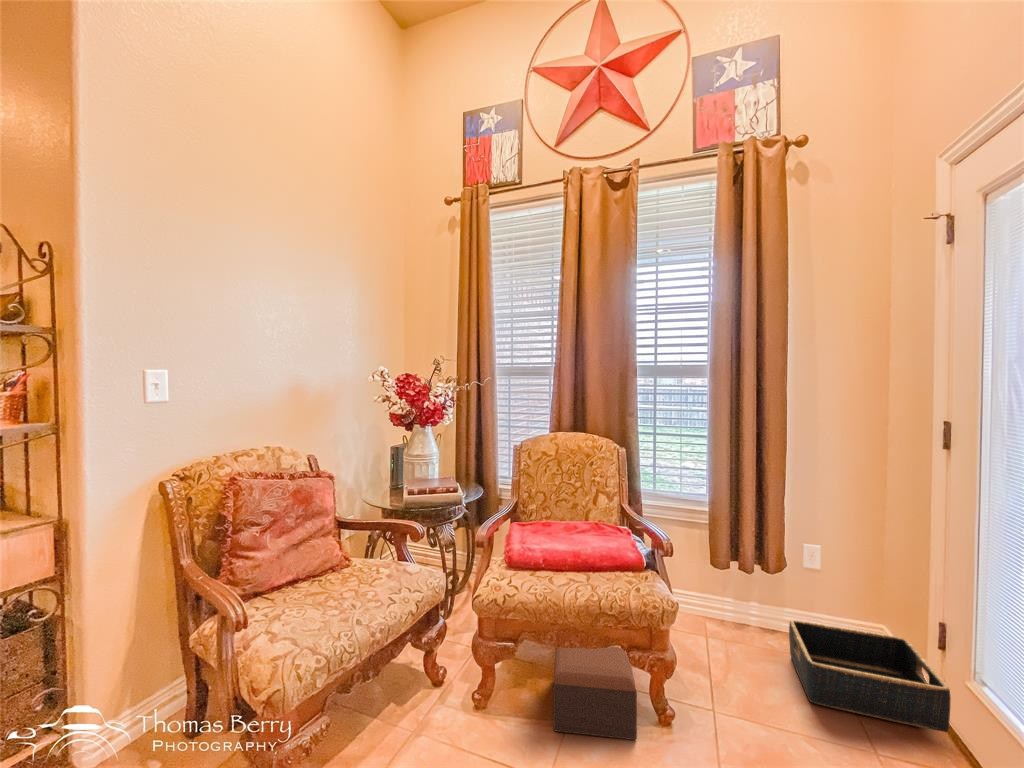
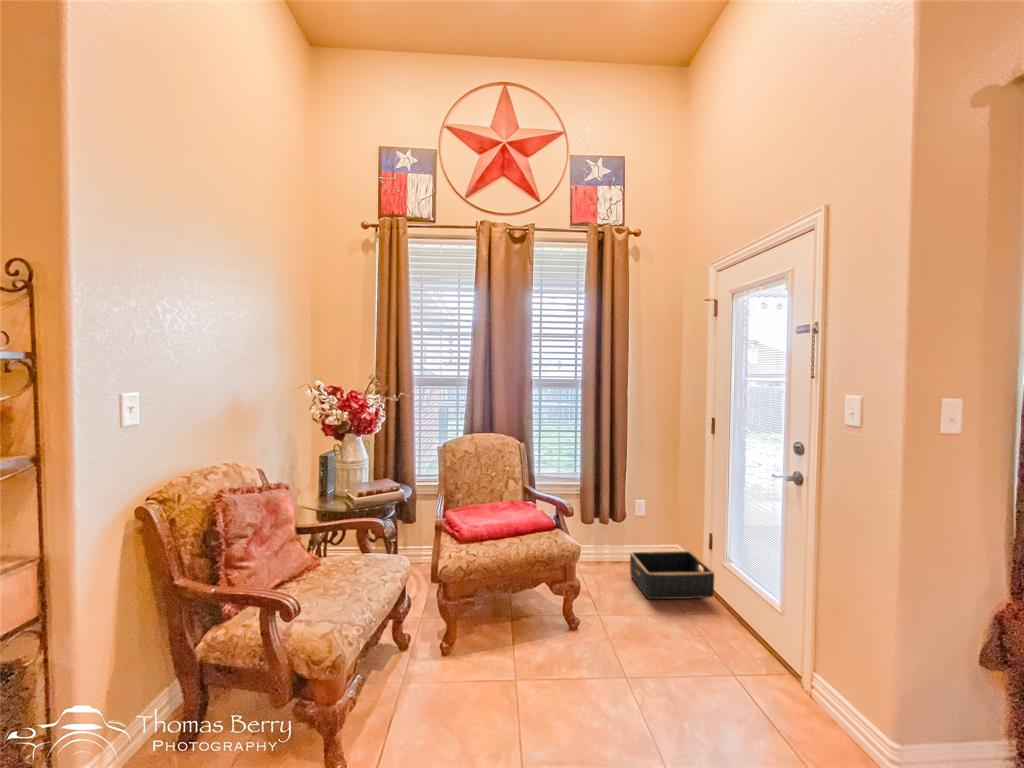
footstool: present [553,647,637,740] -> none [492,581,561,655]

